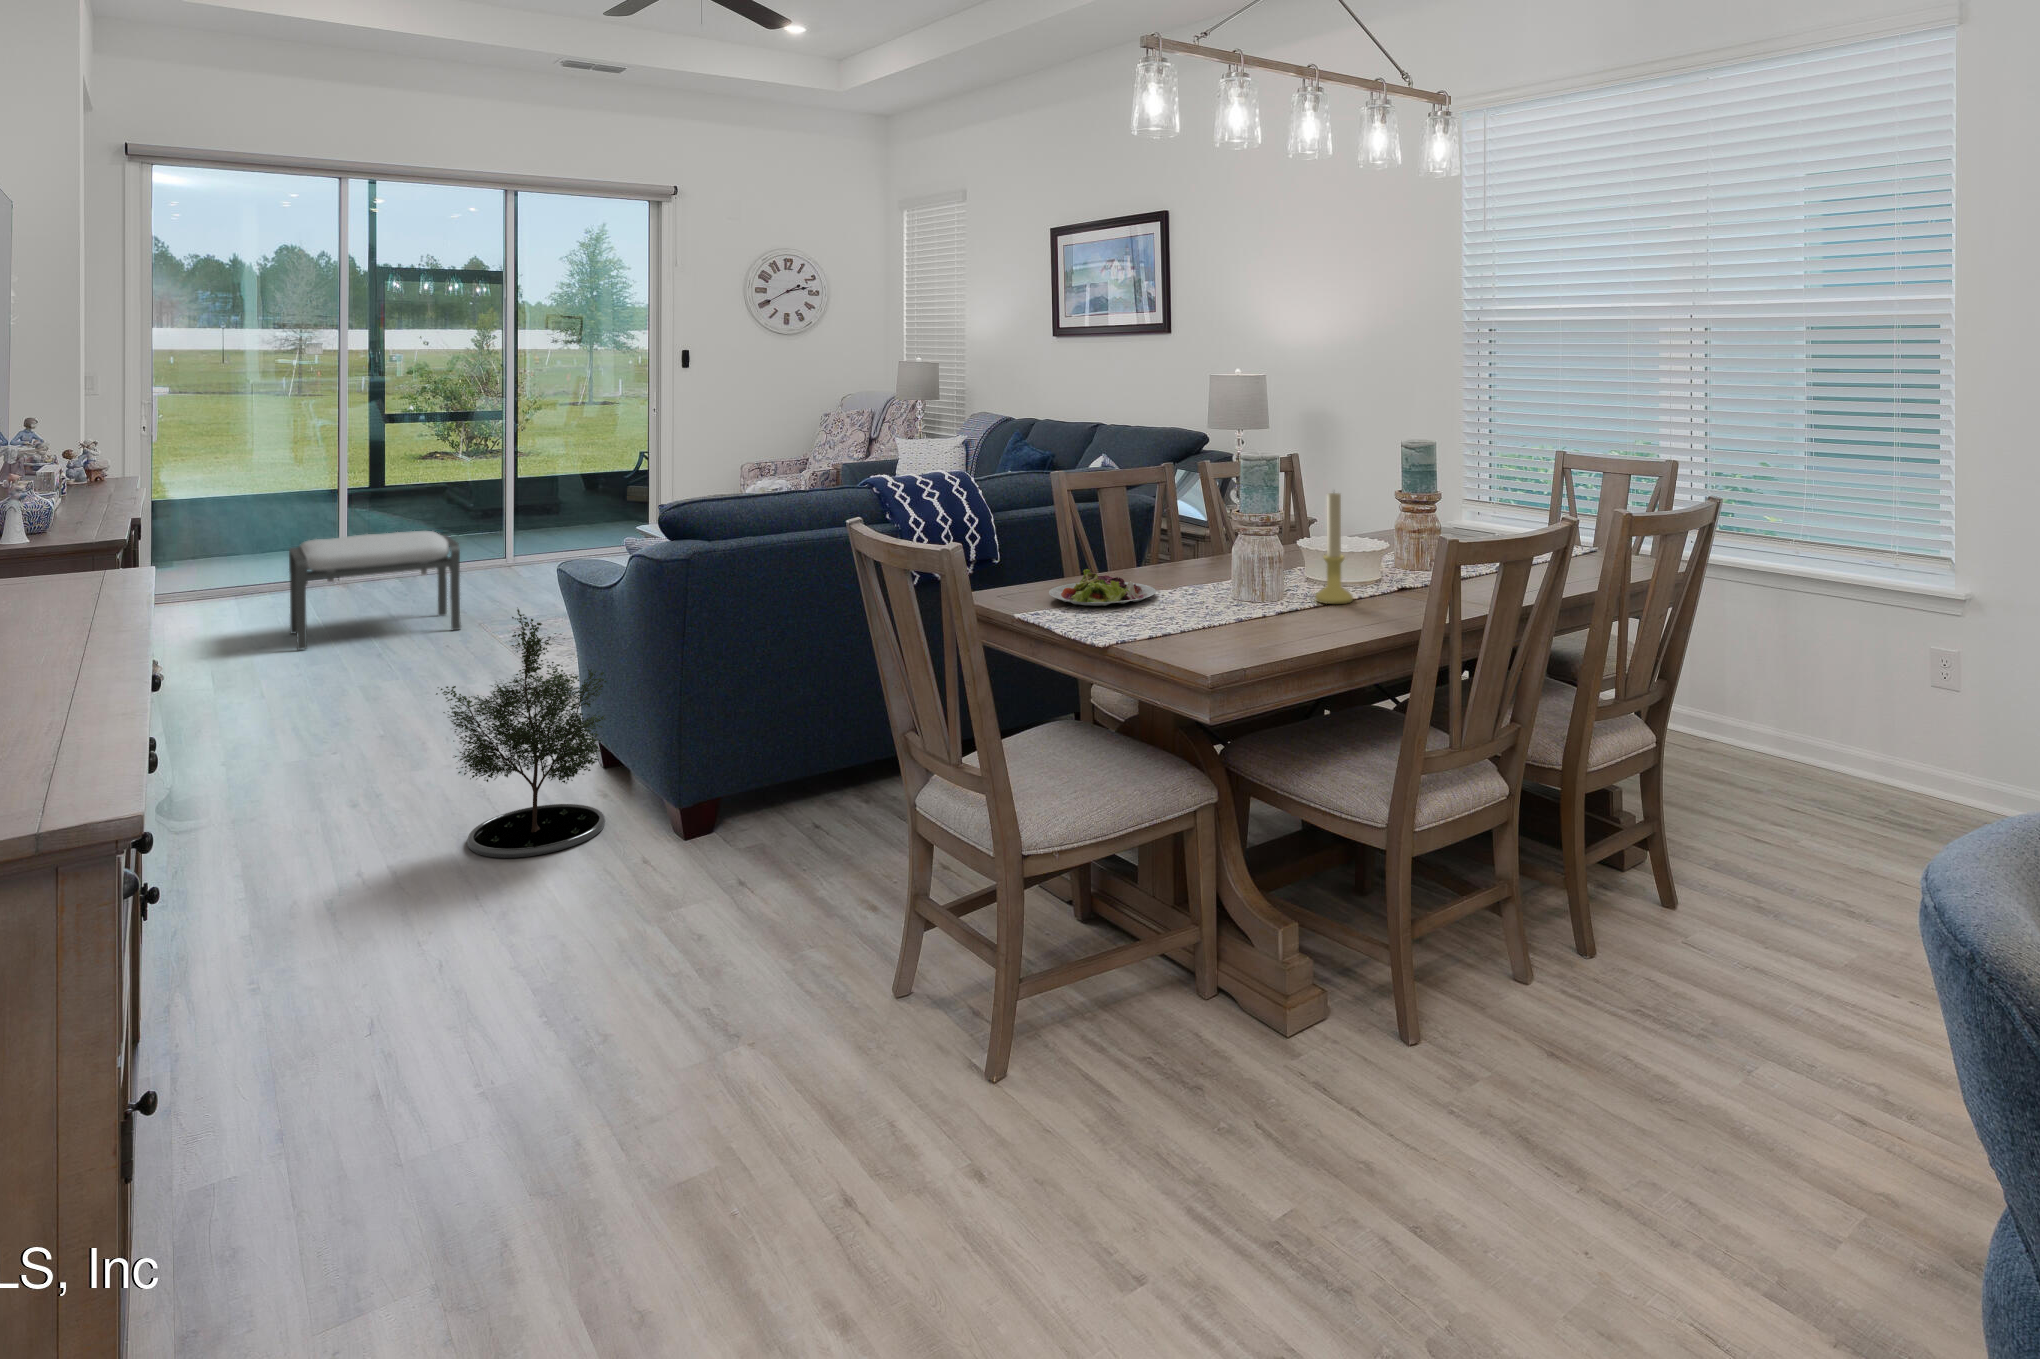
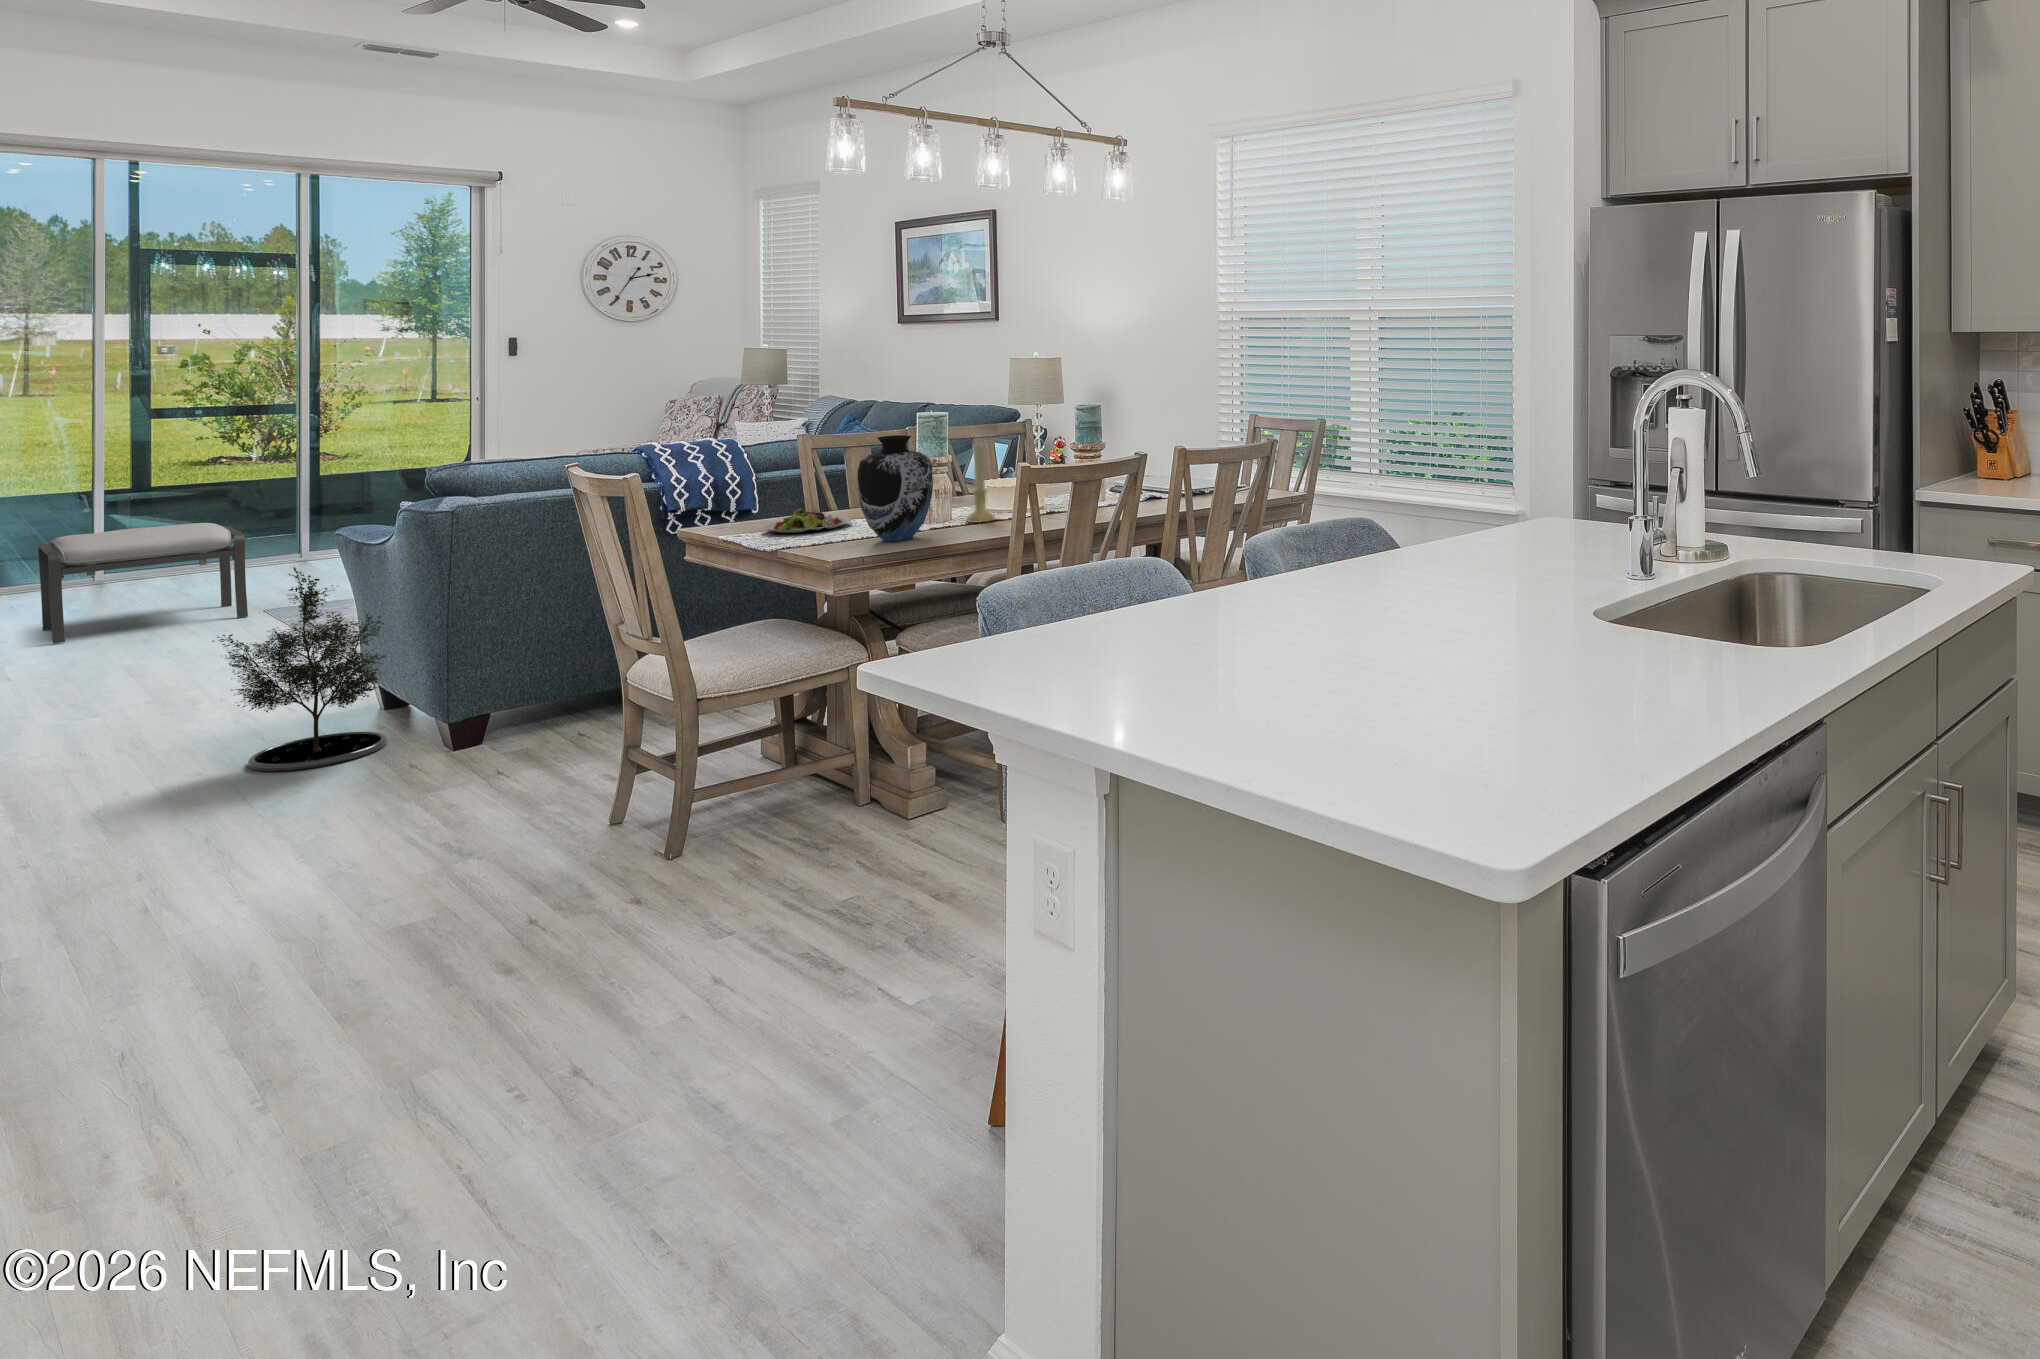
vase: none [1202,480,1302,633] -> present [857,435,933,541]

